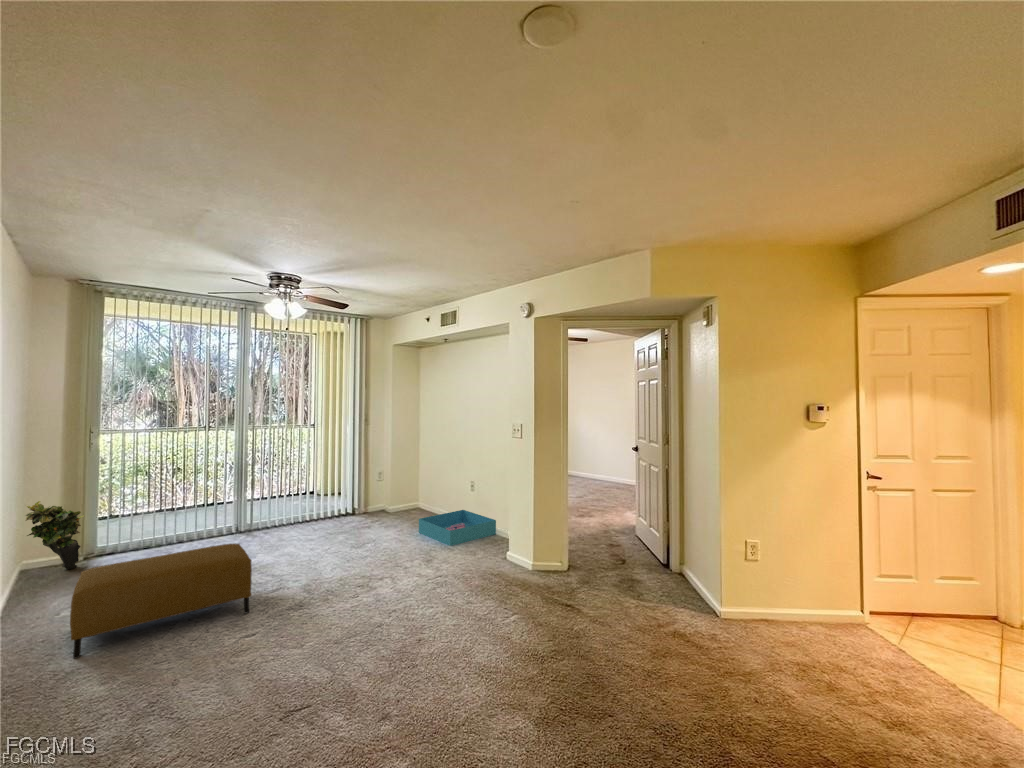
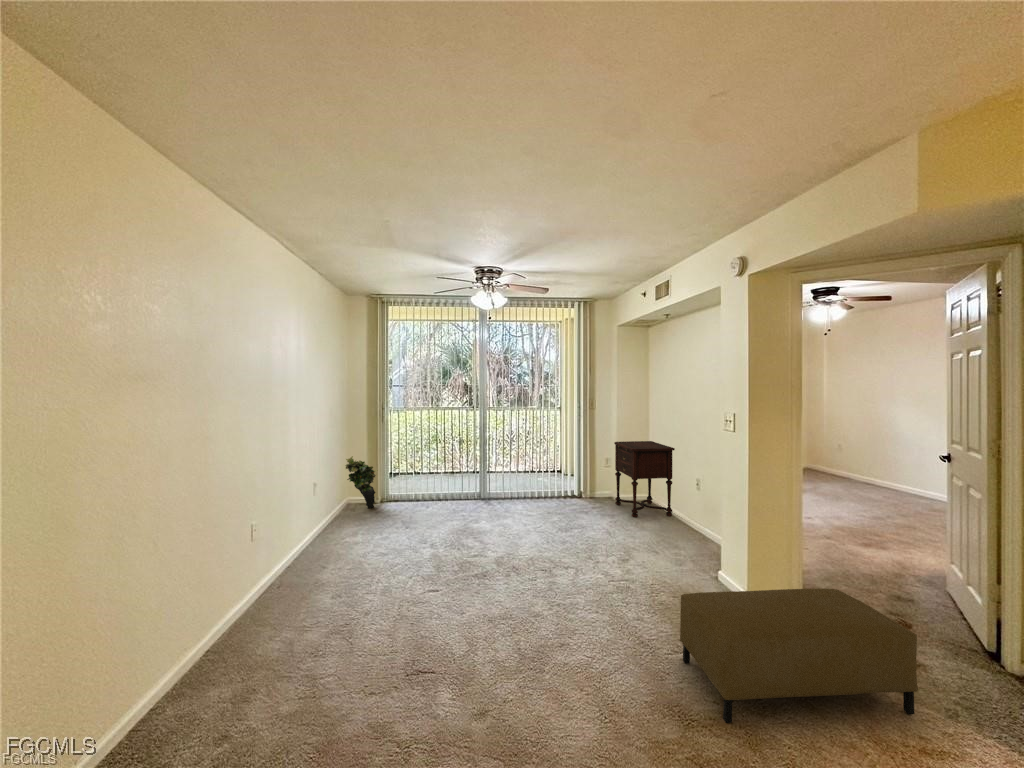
side table: none [390,452,447,524] -> present [614,441,675,518]
storage bin: present [419,510,496,546] -> none [633,511,723,550]
ottoman: present [70,544,252,658] -> present [680,588,918,723]

